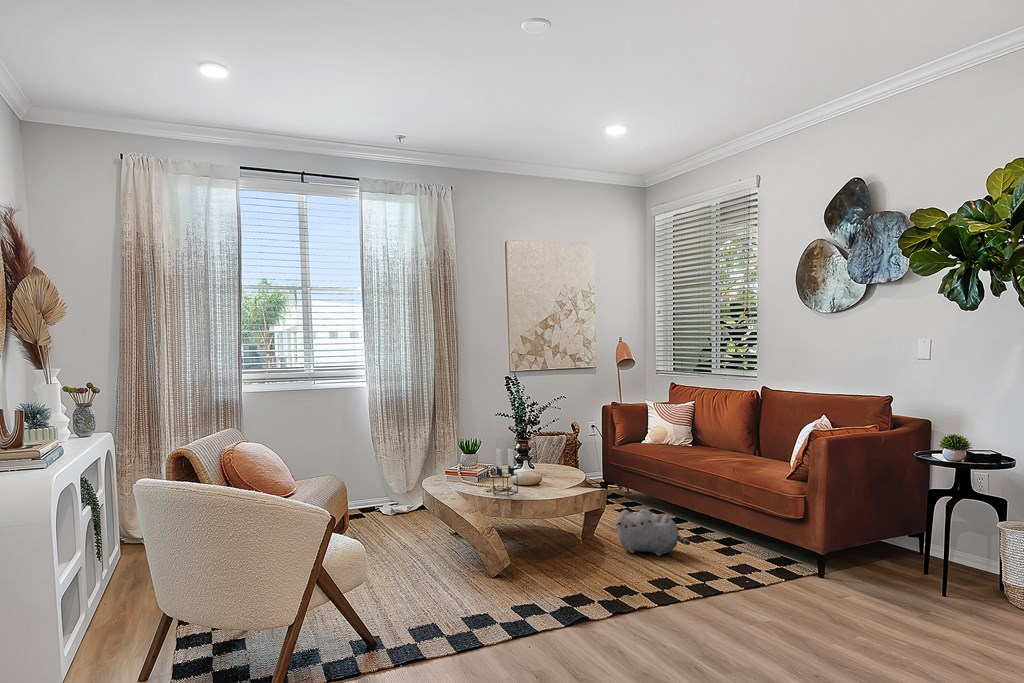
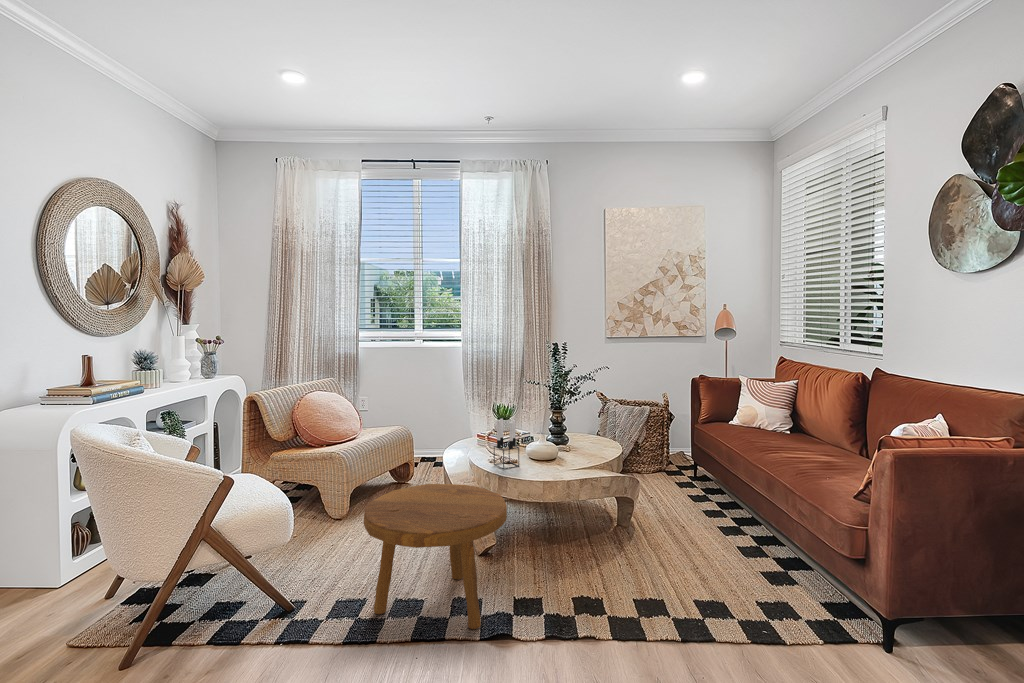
footstool: none [436,509,566,634] -> present [364,484,507,629]
plush toy: present [616,509,690,556] -> none [637,500,714,560]

